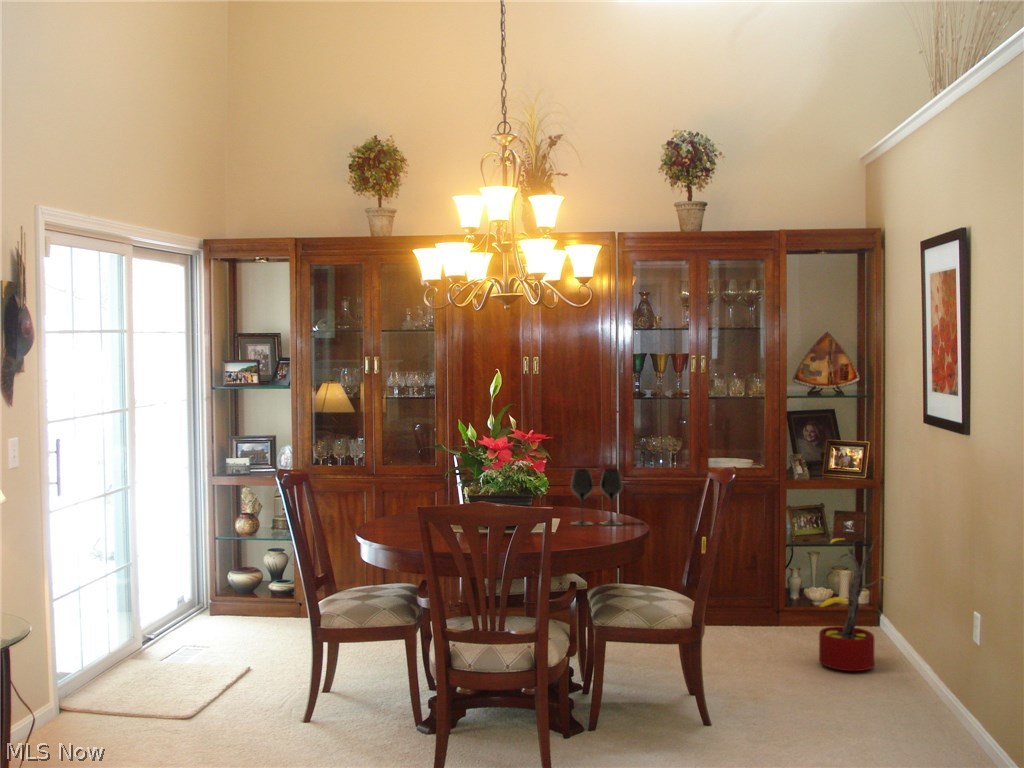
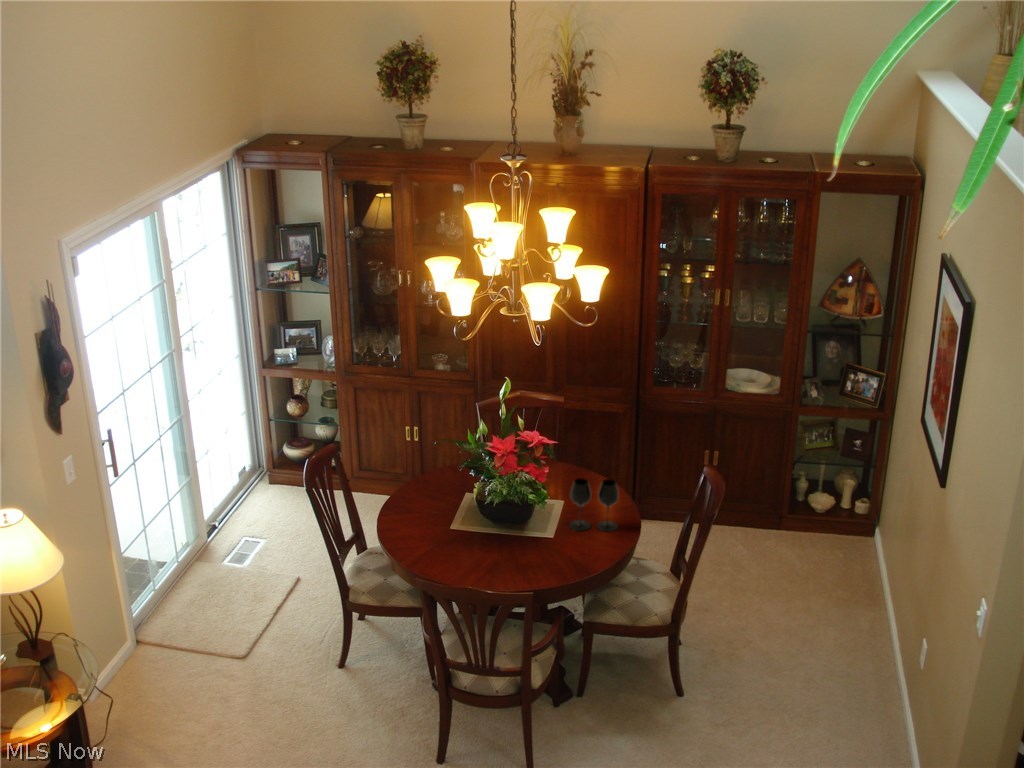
decorative plant: present [819,535,888,671] -> none [802,487,884,616]

